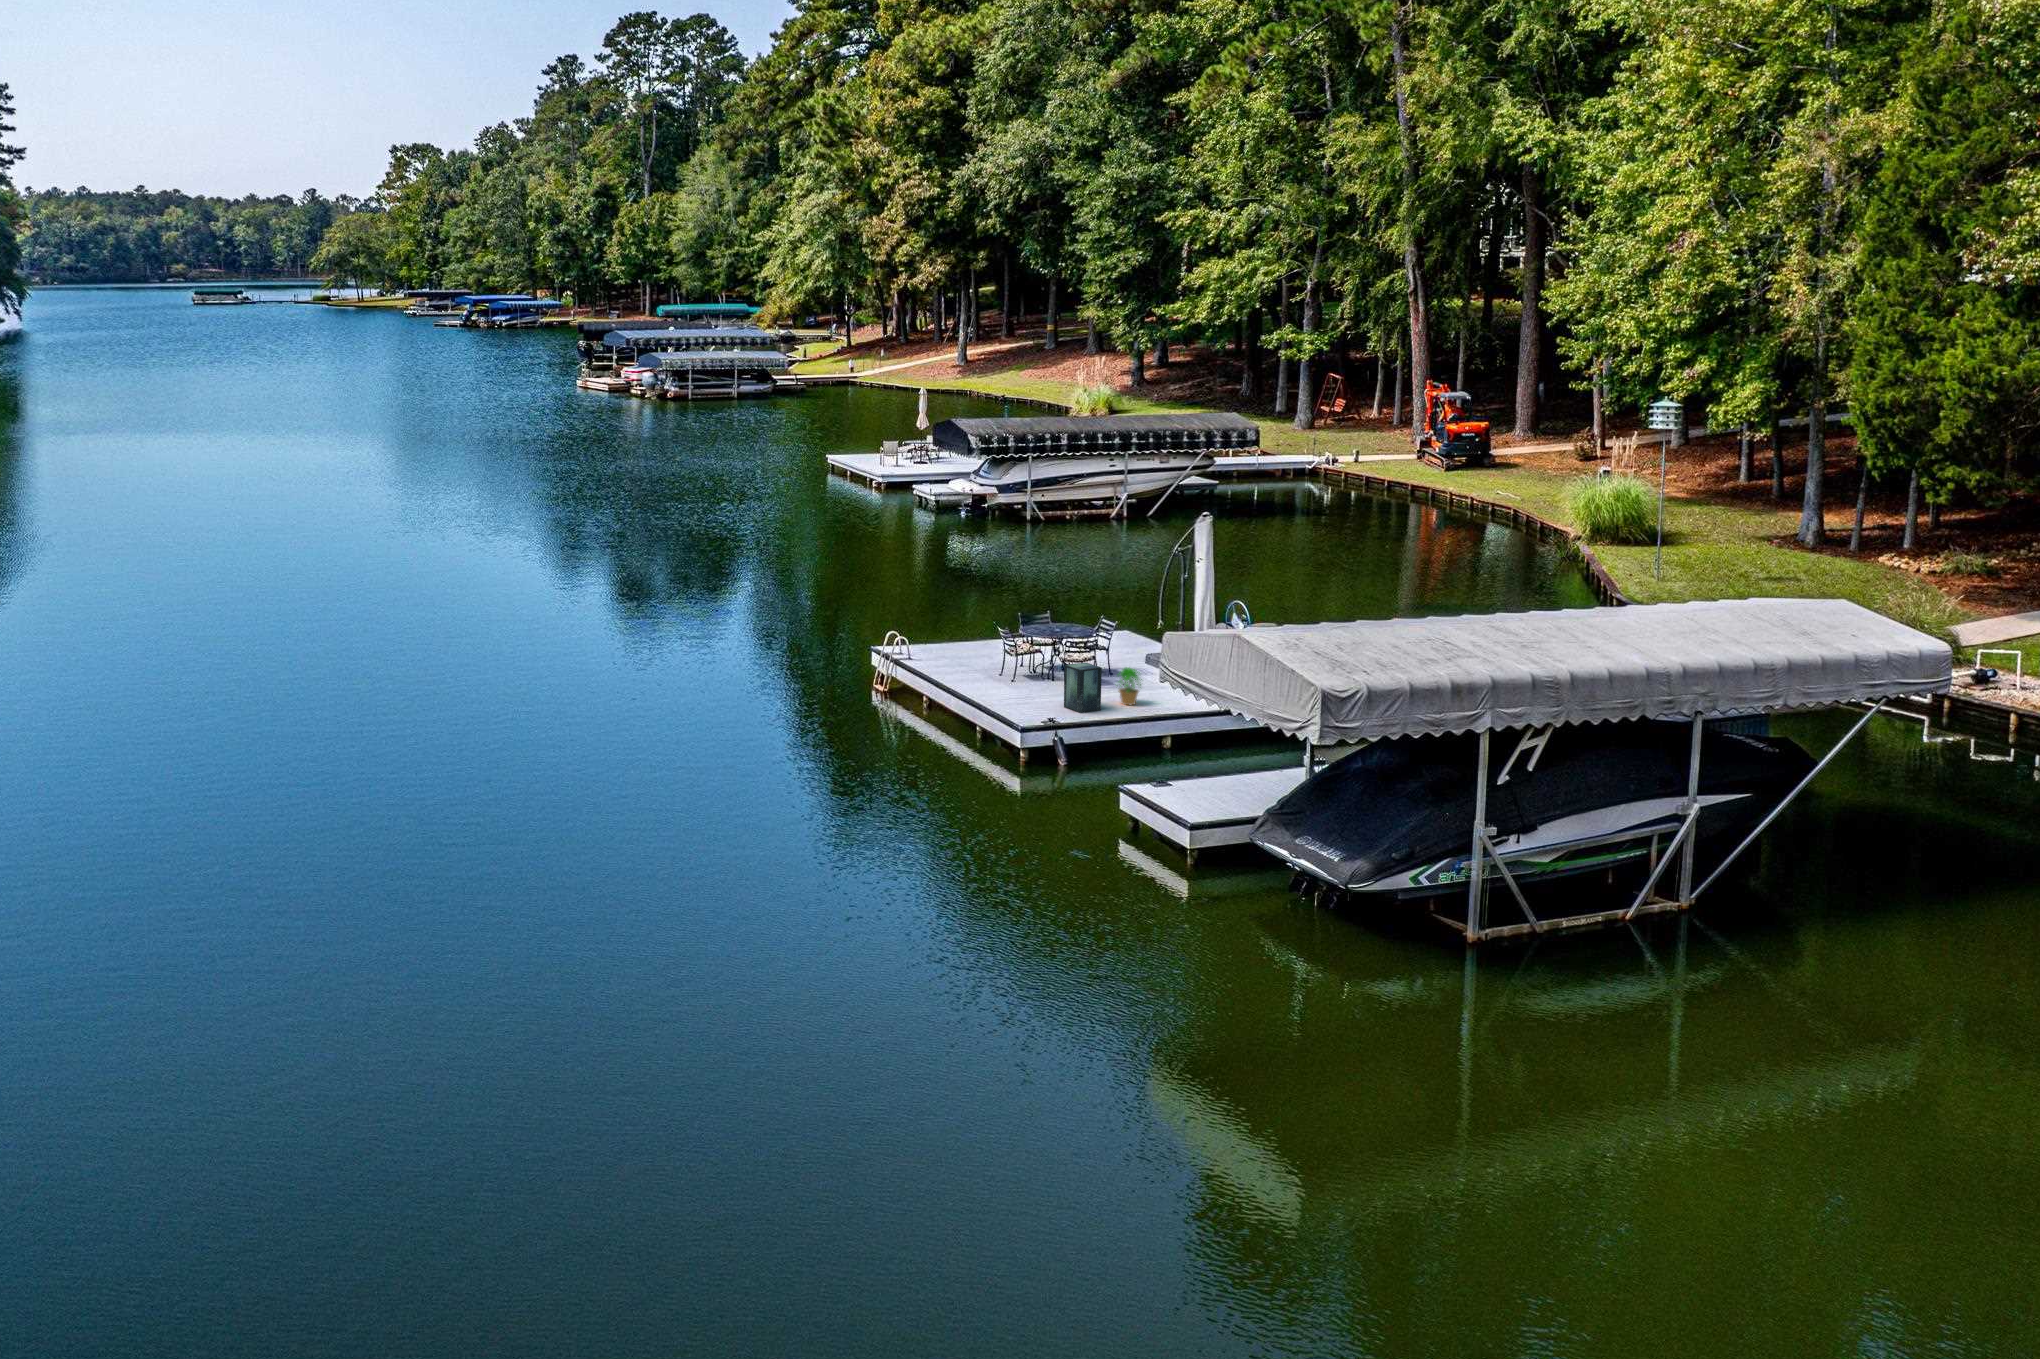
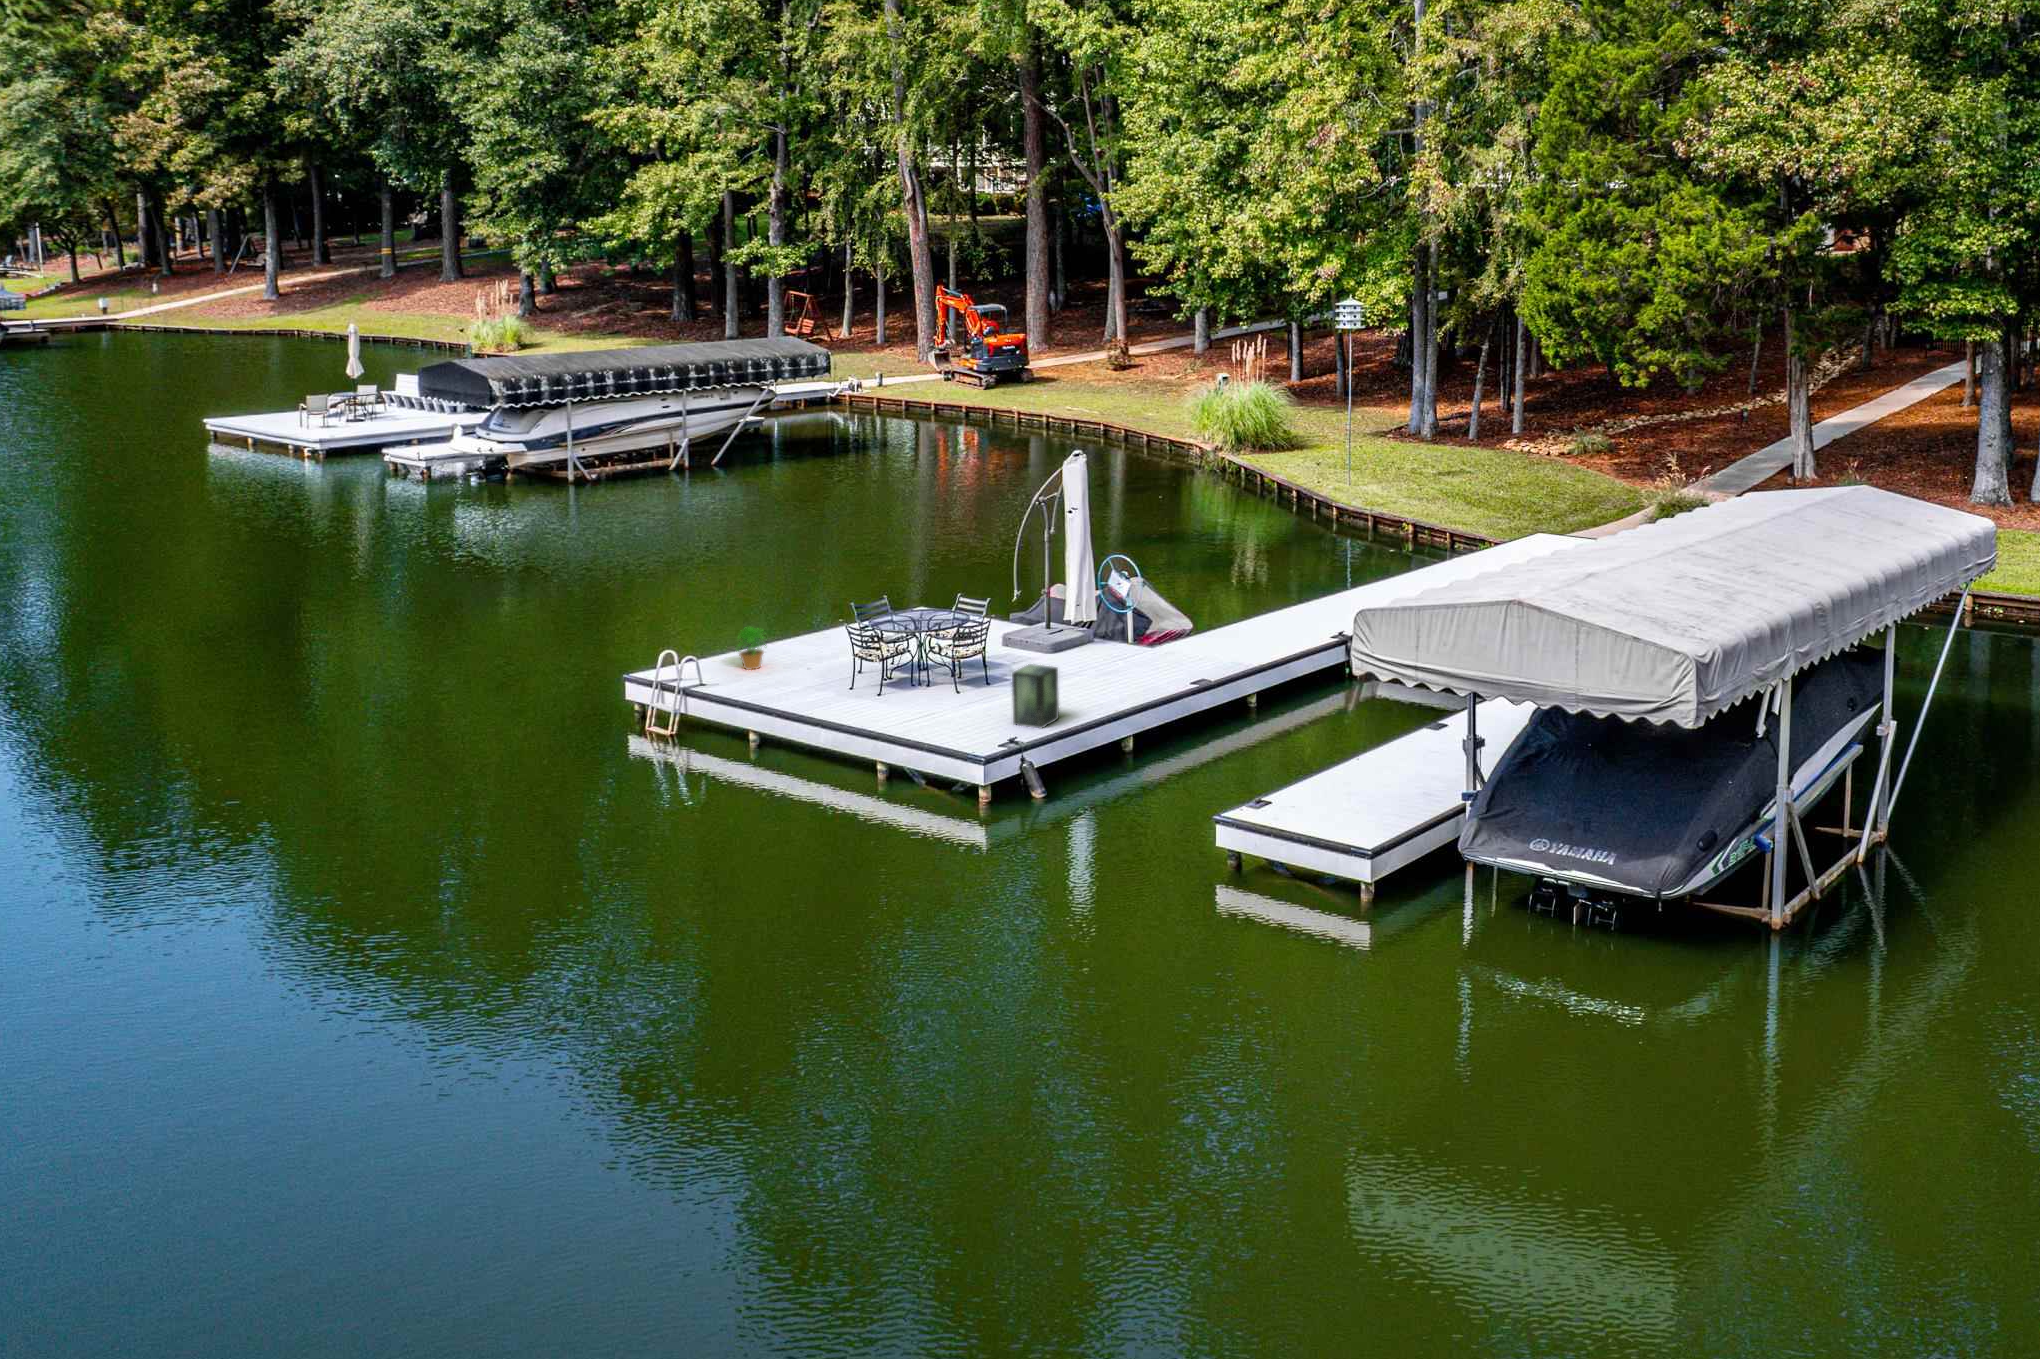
potted plant: present [1116,667,1142,705] -> present [736,627,766,670]

